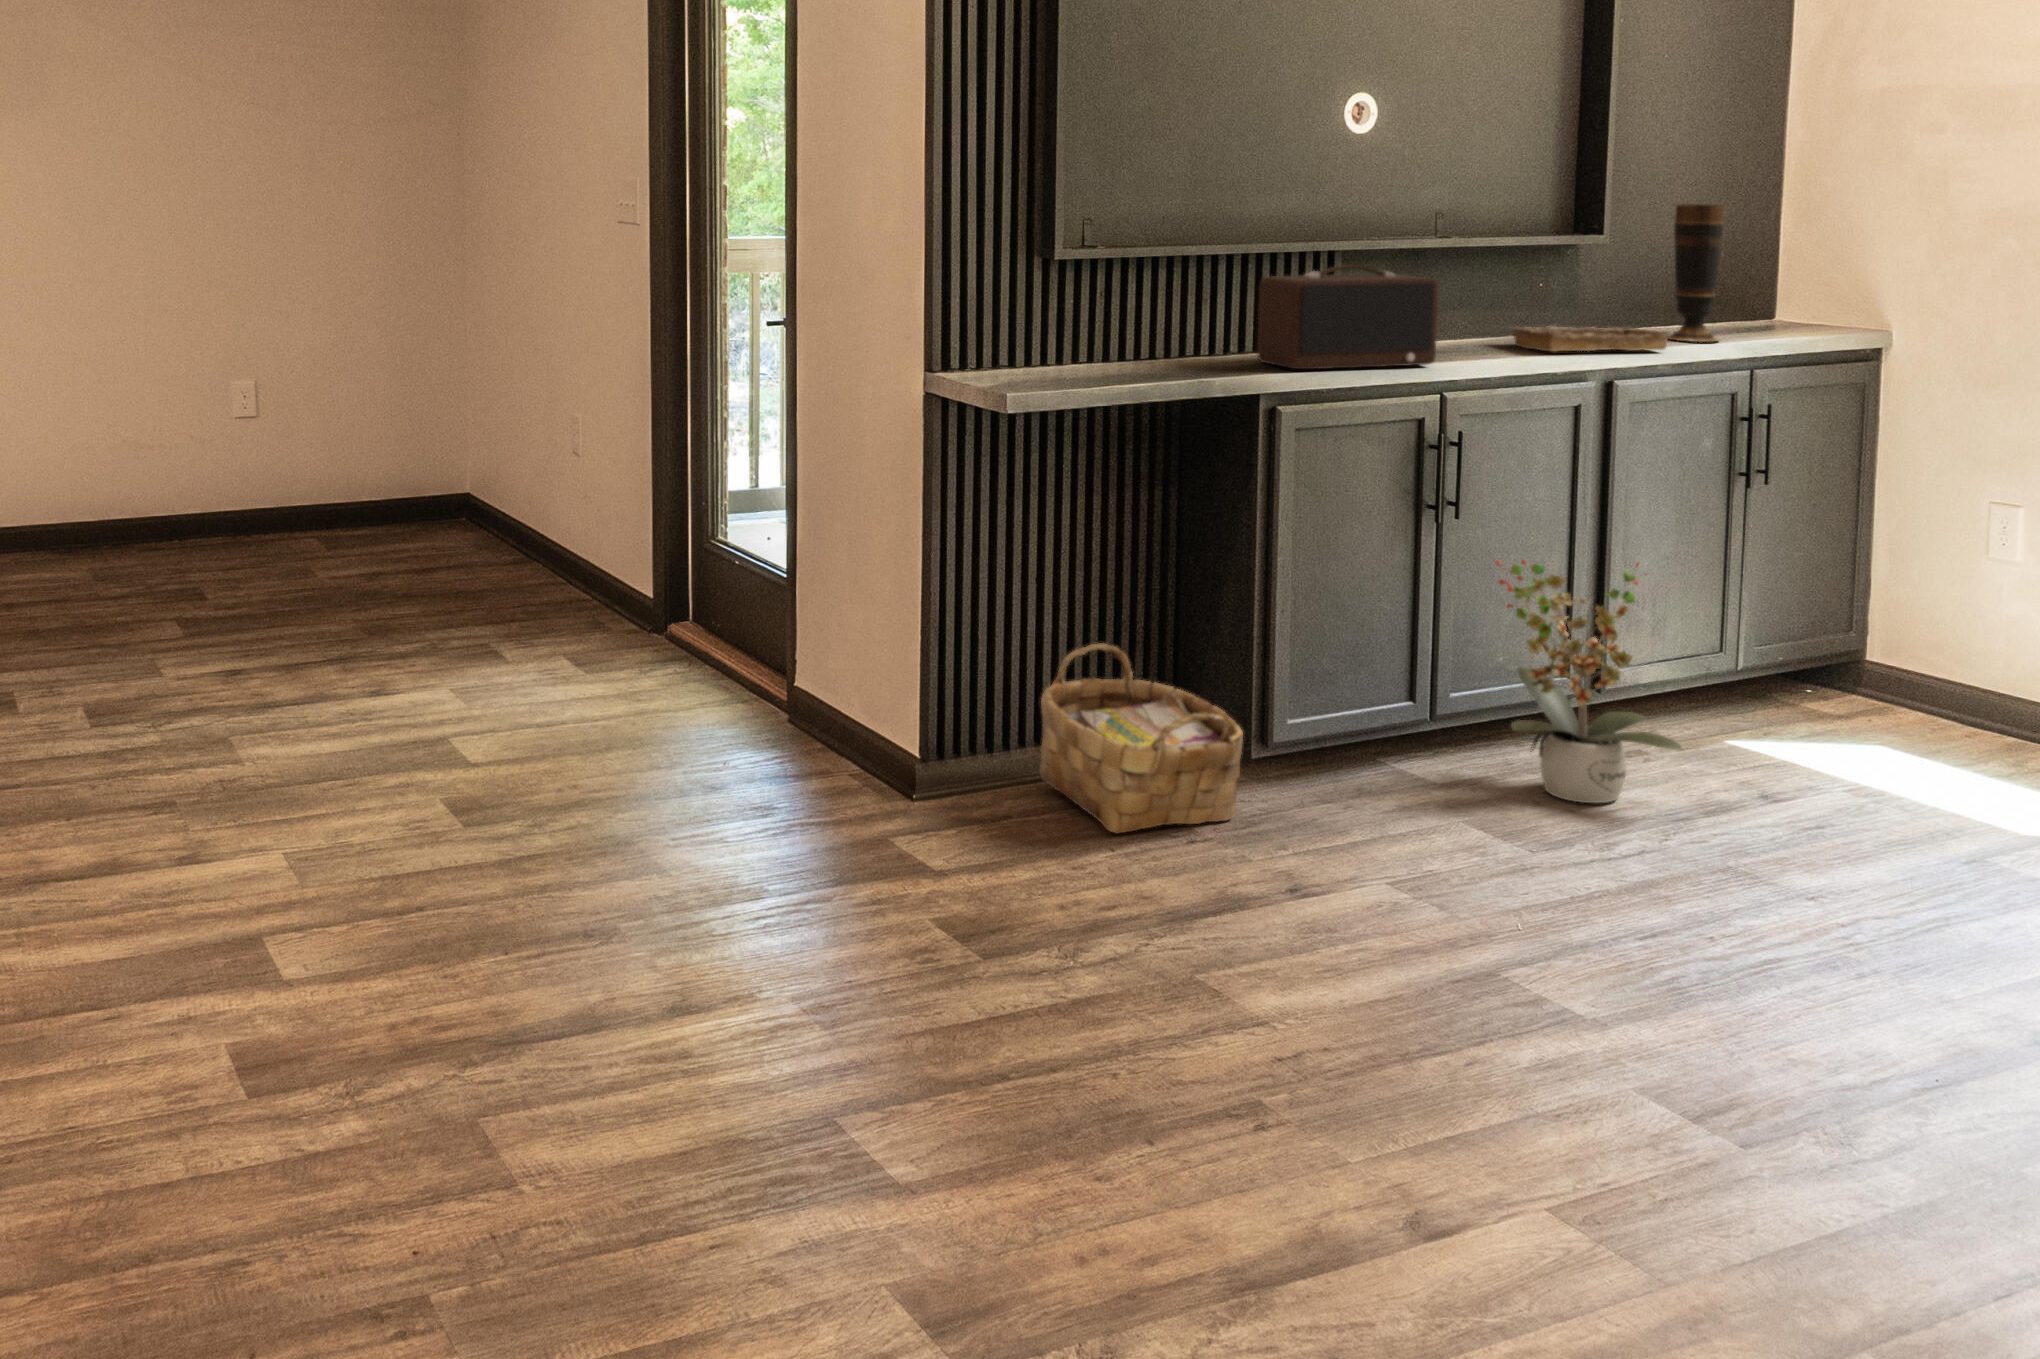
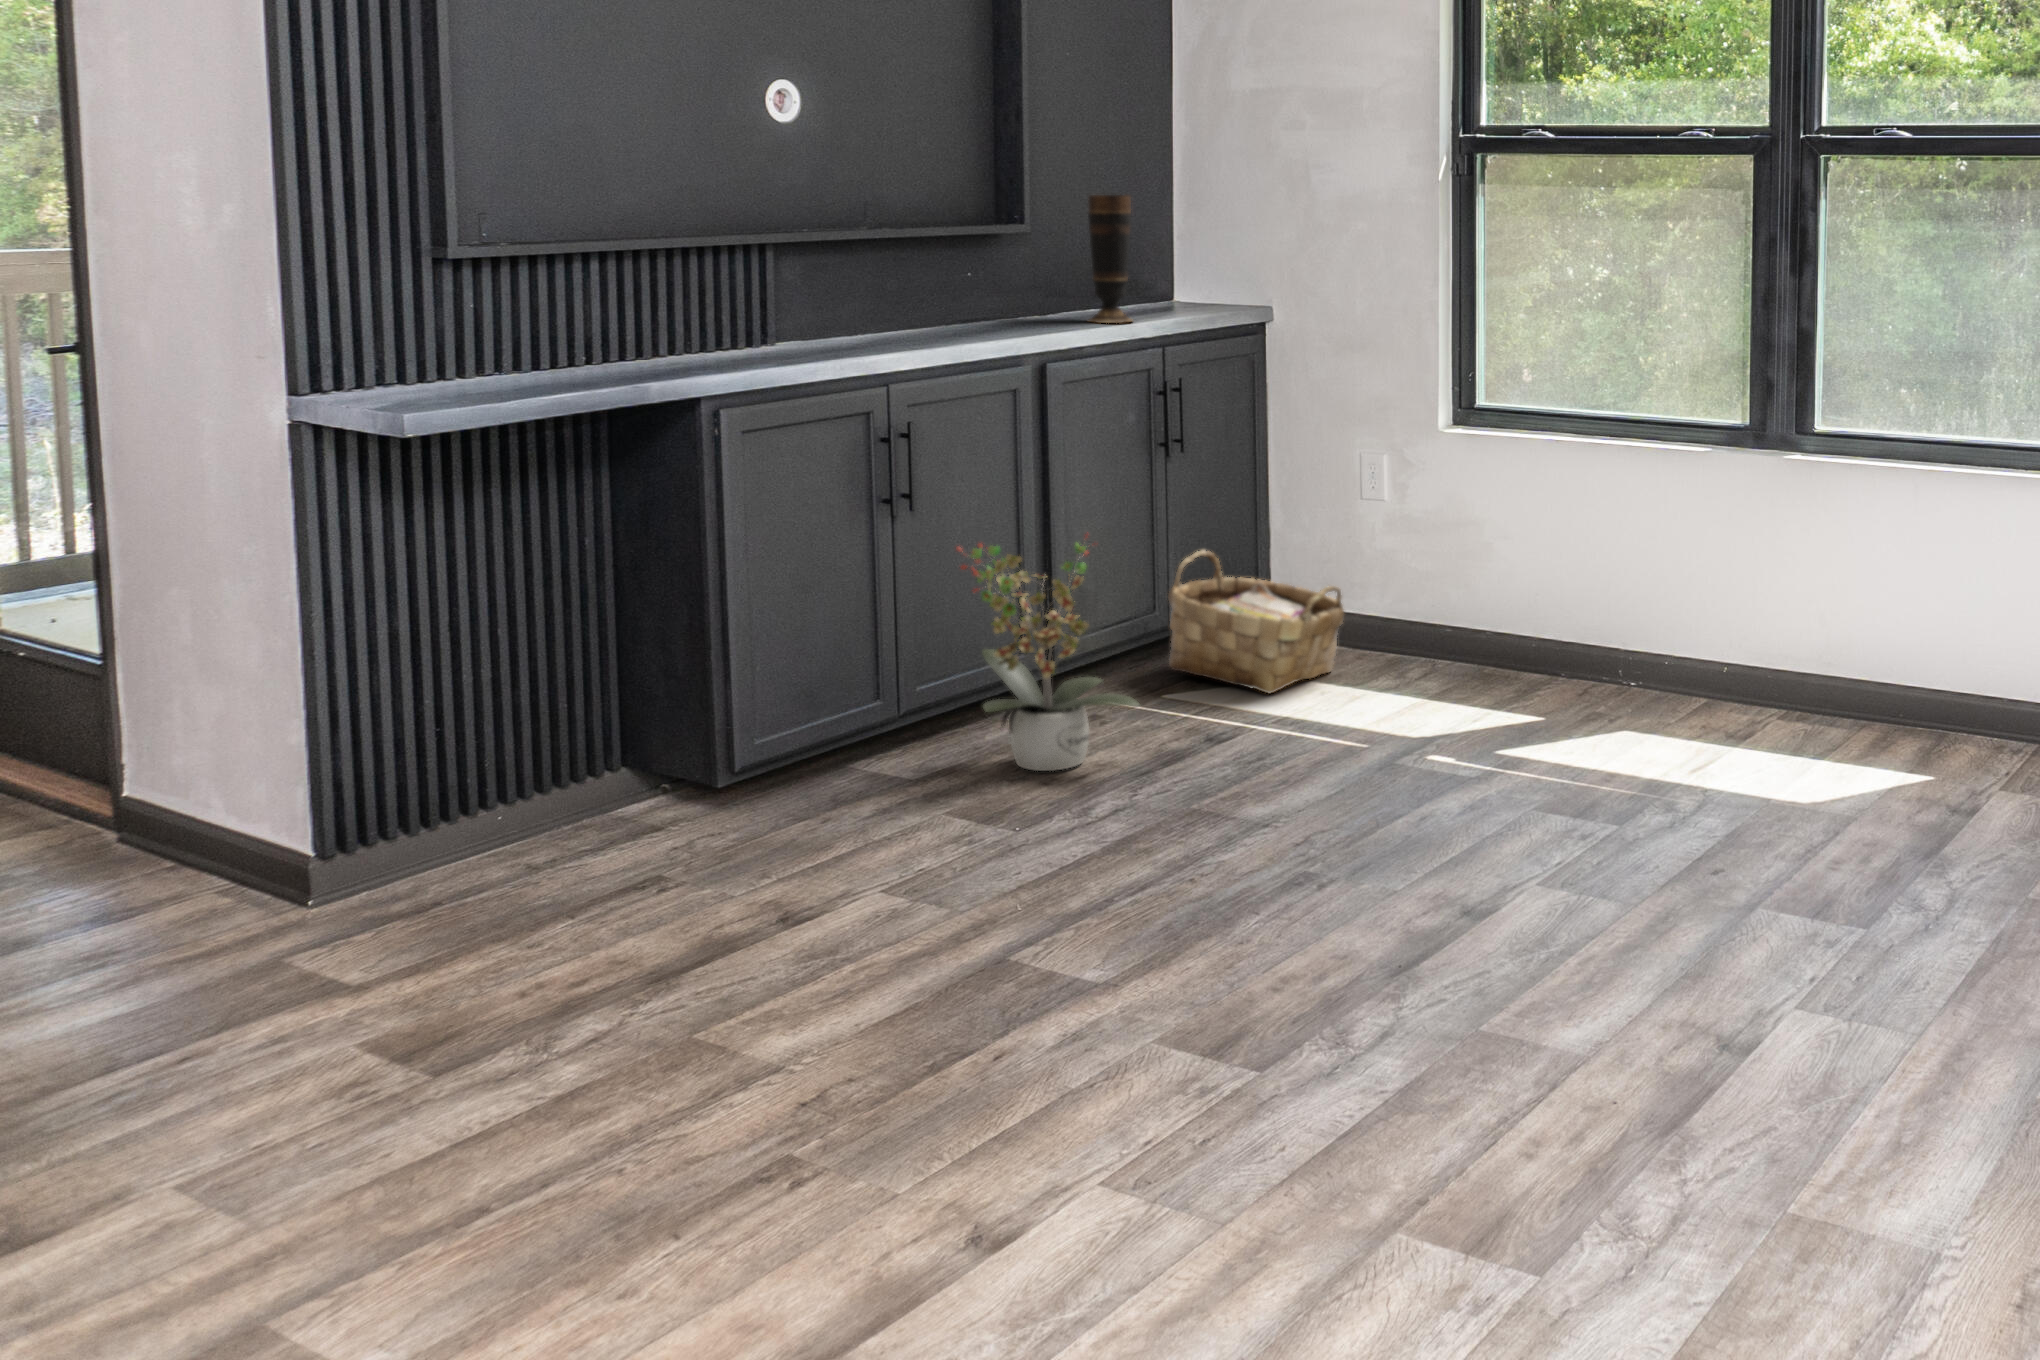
speaker: present [1258,265,1438,369] -> none [693,258,883,369]
tray: present [1513,326,1669,352] -> none [942,313,1098,338]
woven basket: present [1040,643,1243,833] -> present [1168,550,1344,693]

